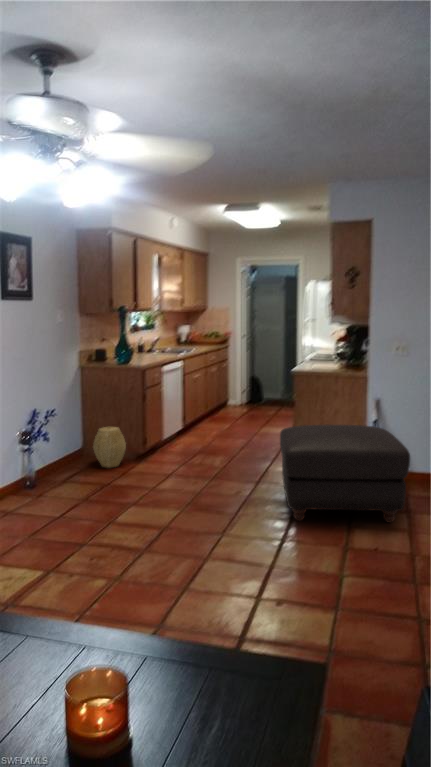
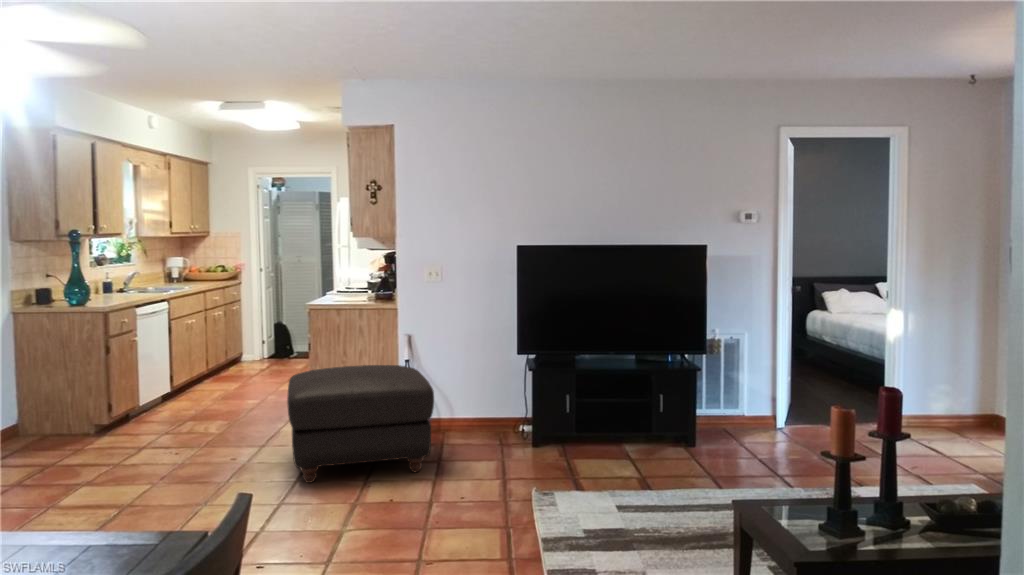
woven basket: present [93,427,126,468] -> none [28,392,79,449]

